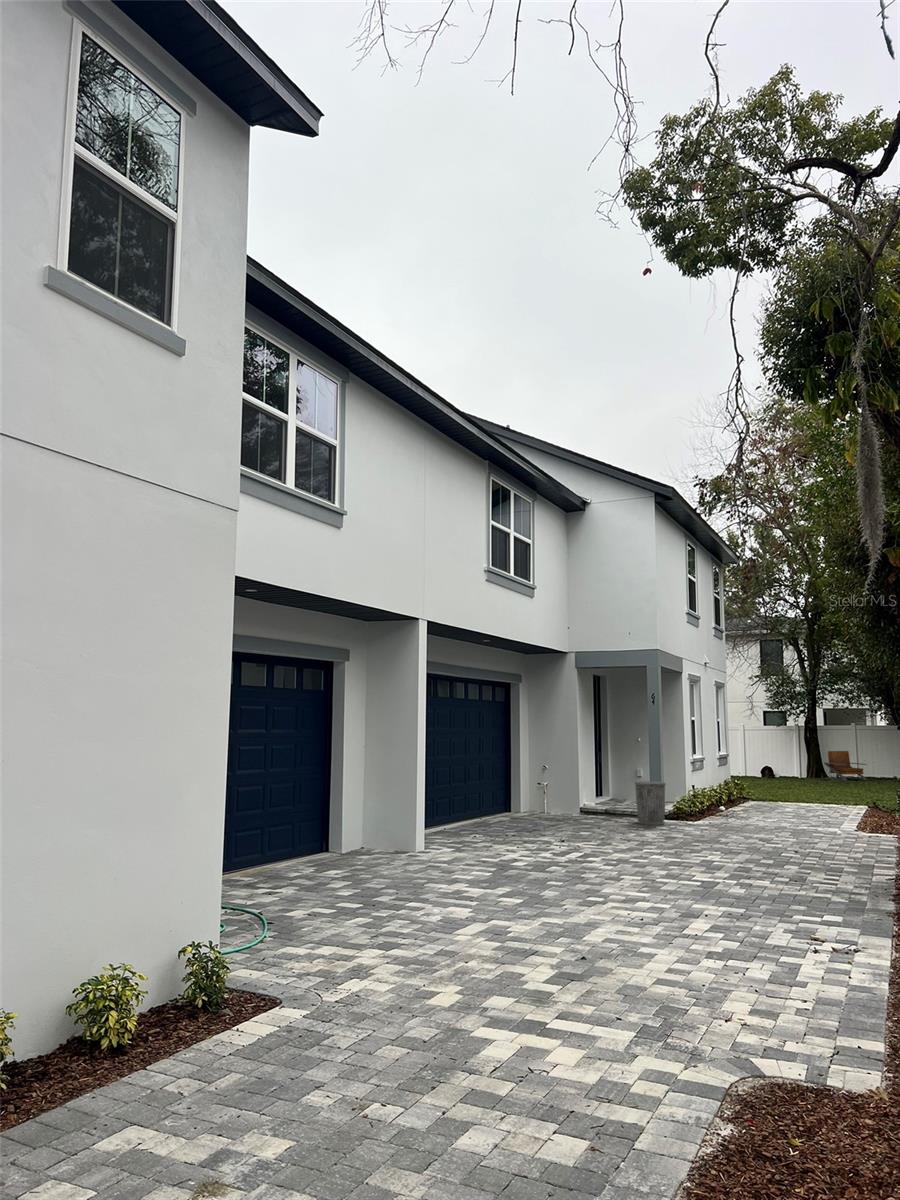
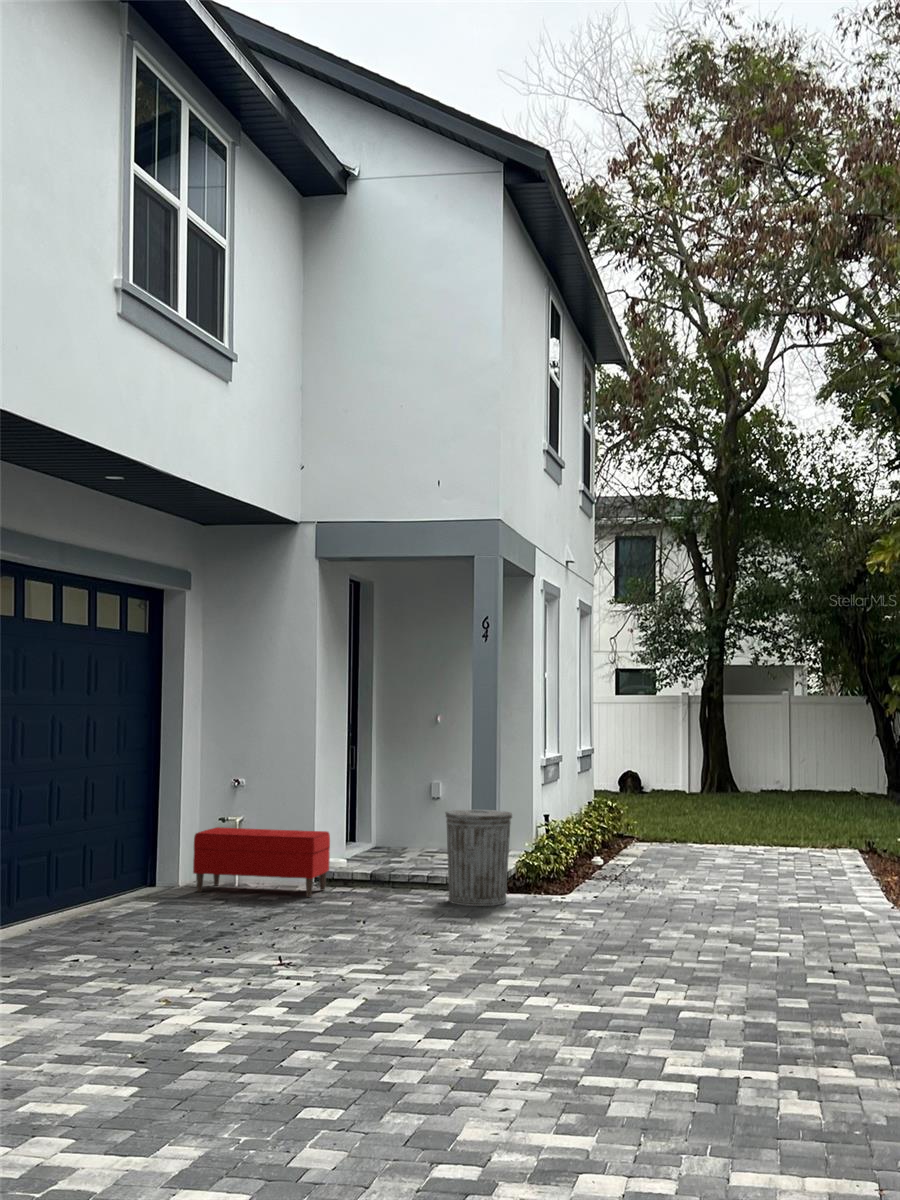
lounge chair: present [824,751,867,780] -> none [728,740,799,793]
bench: none [525,786,585,818] -> present [193,827,330,897]

